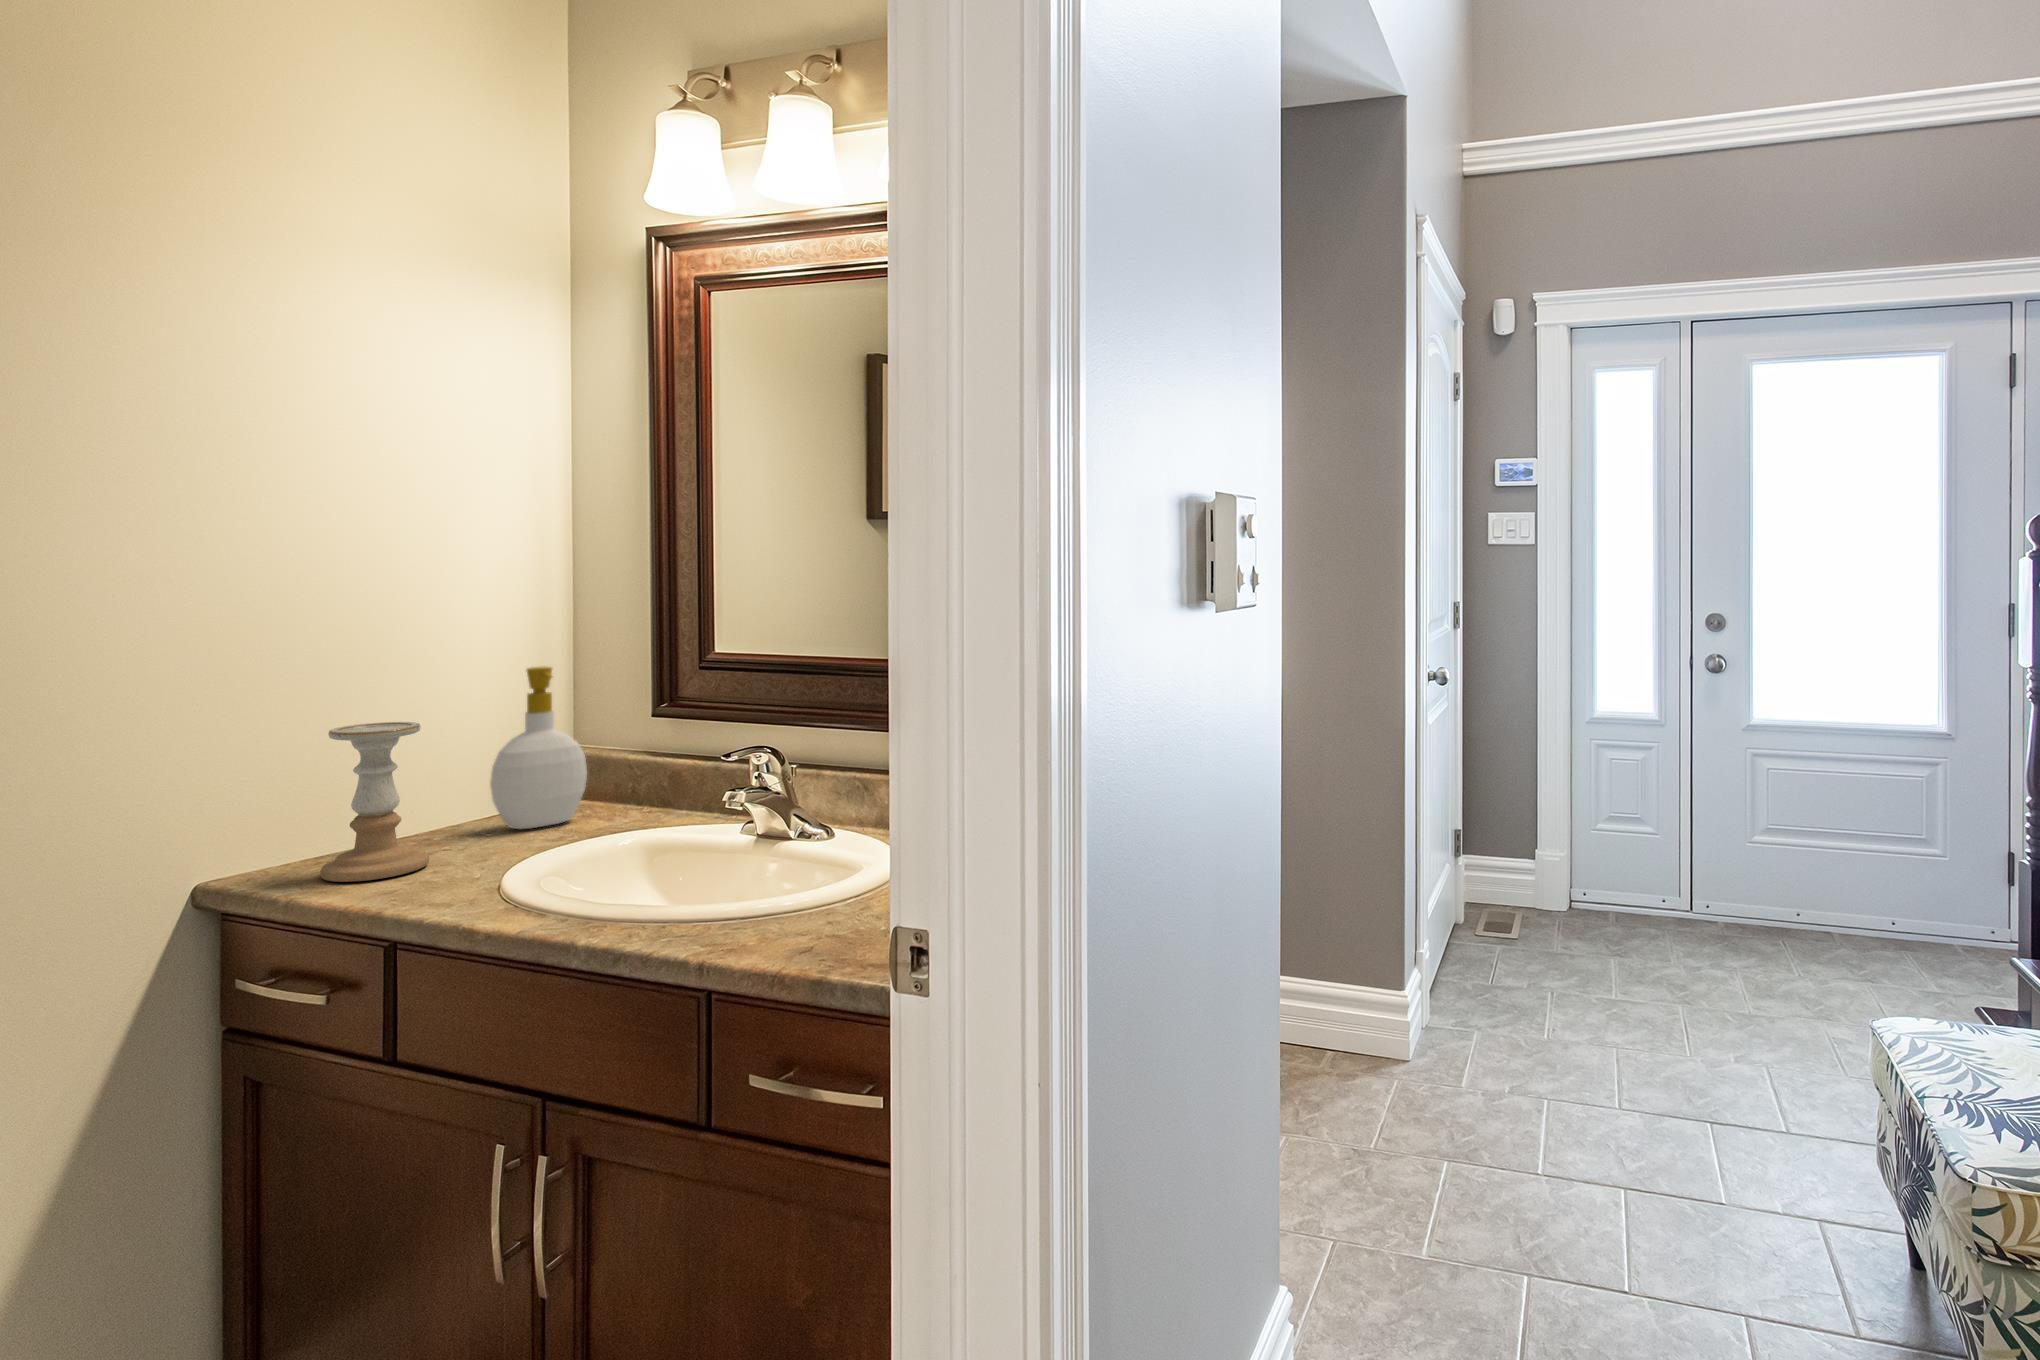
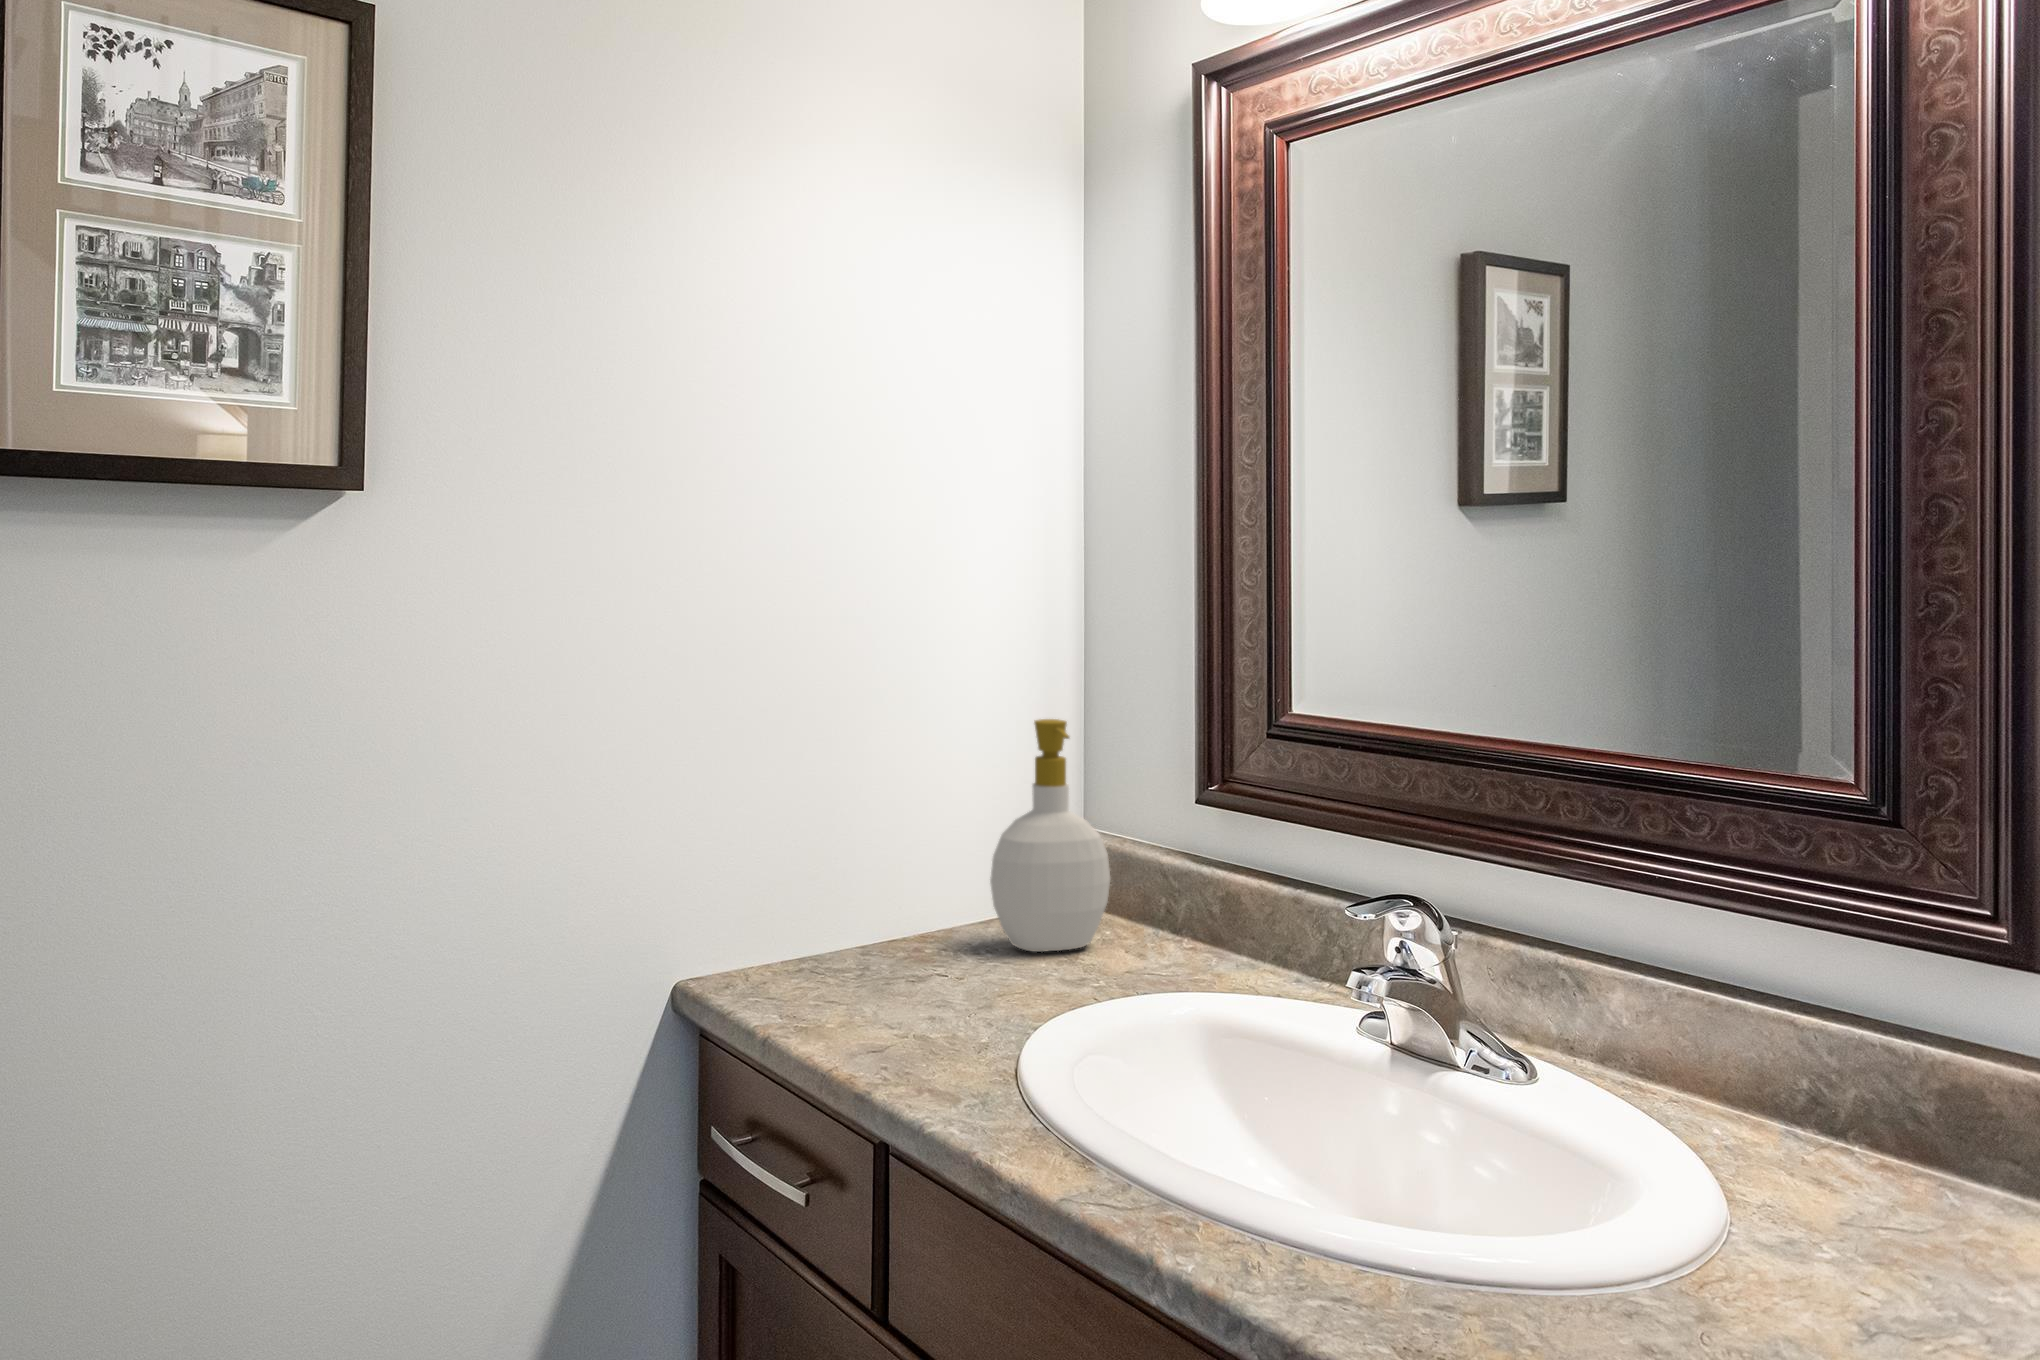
candle holder: present [320,722,429,882] -> none [802,790,923,1016]

